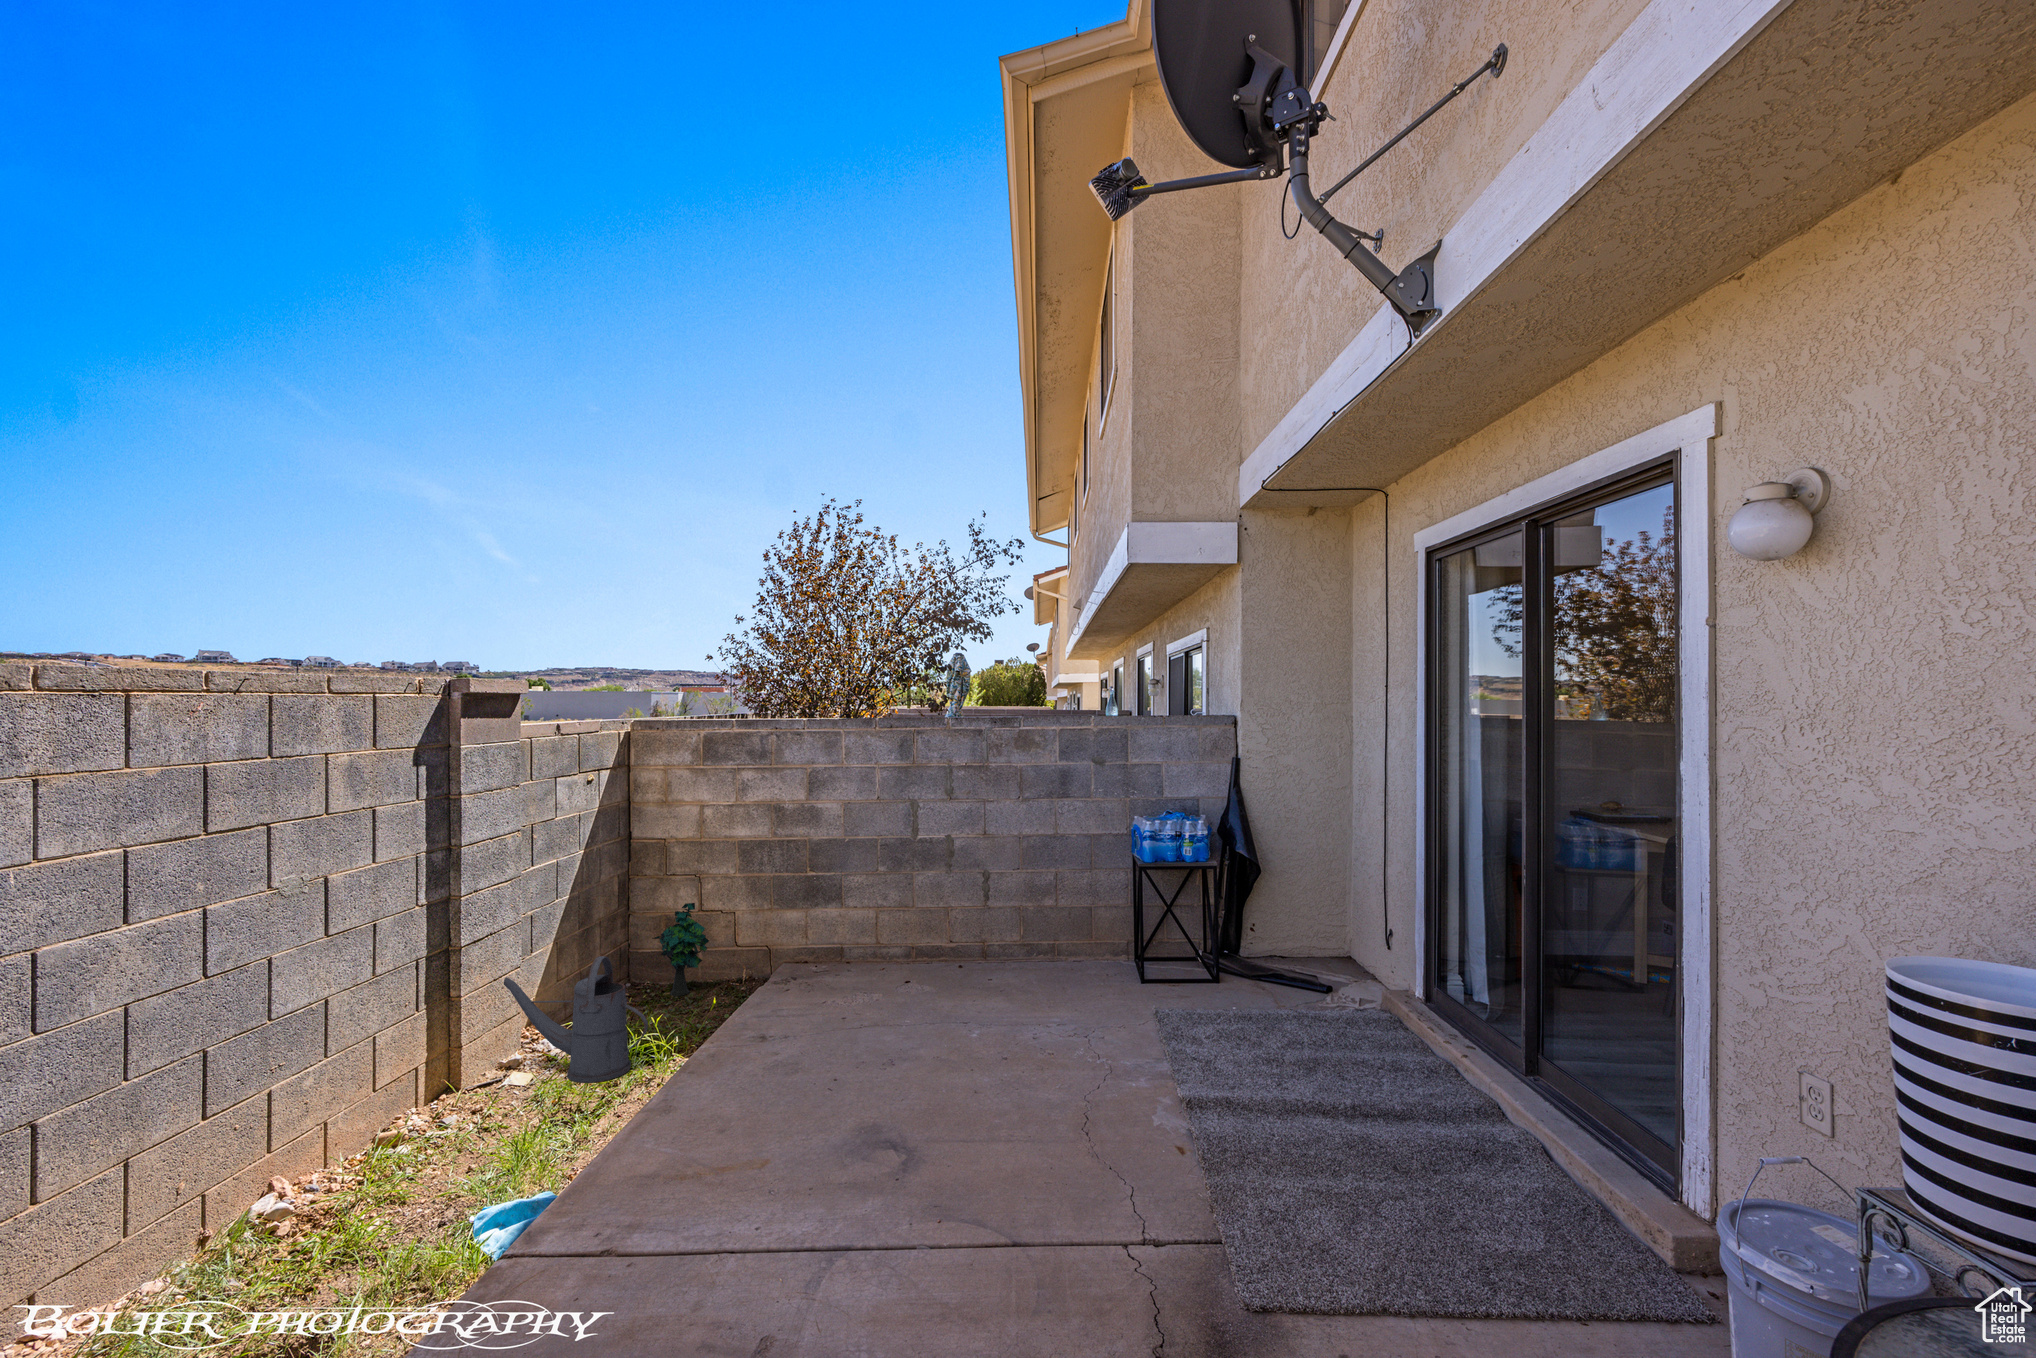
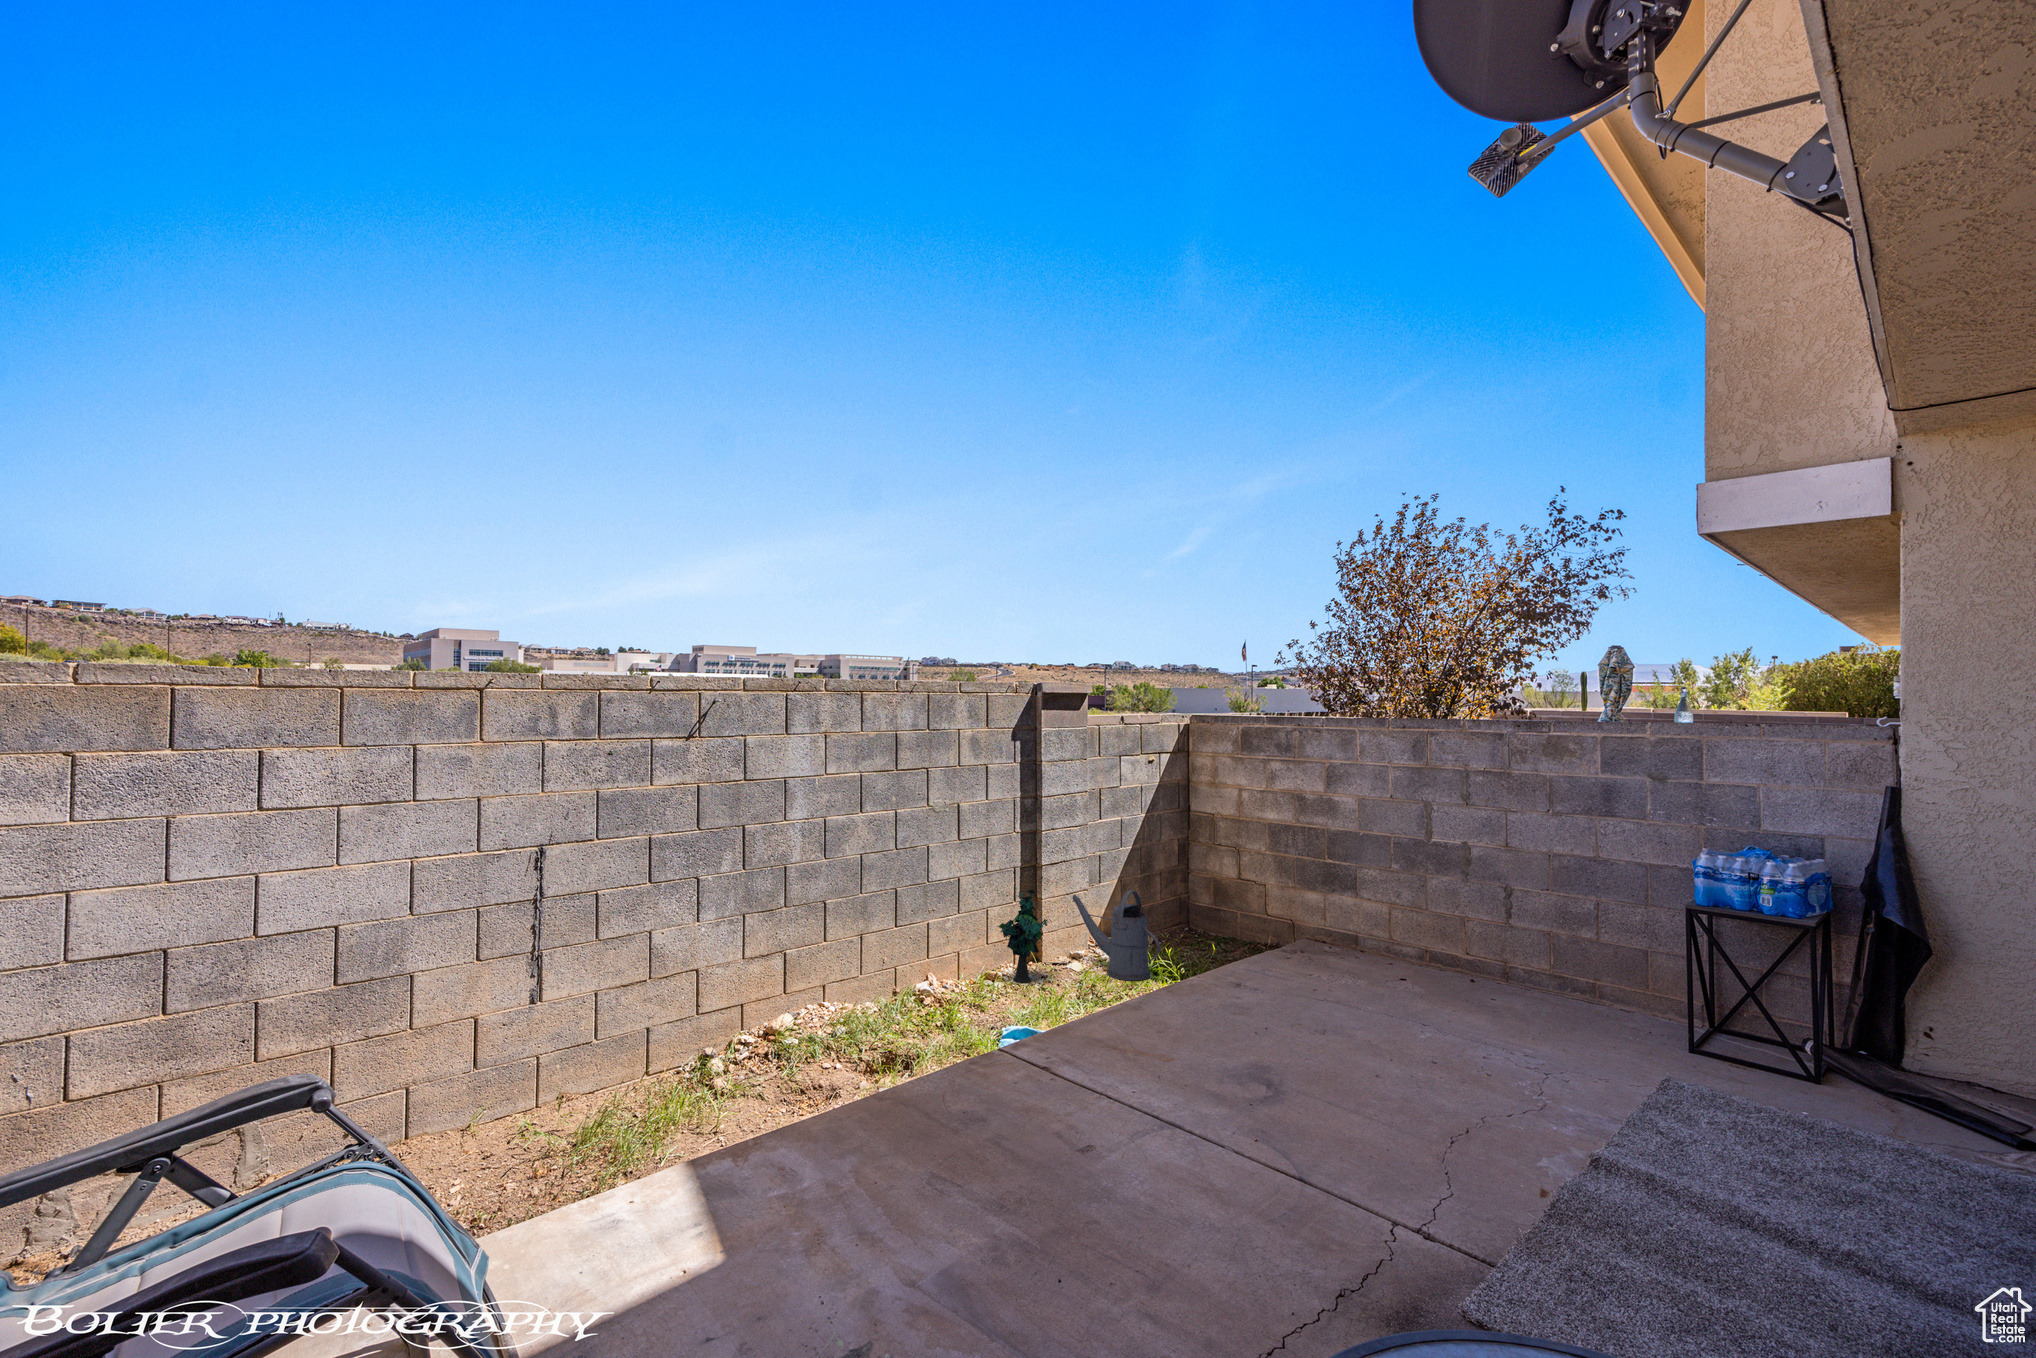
decorative plant: present [652,903,709,996] -> present [998,890,1047,983]

